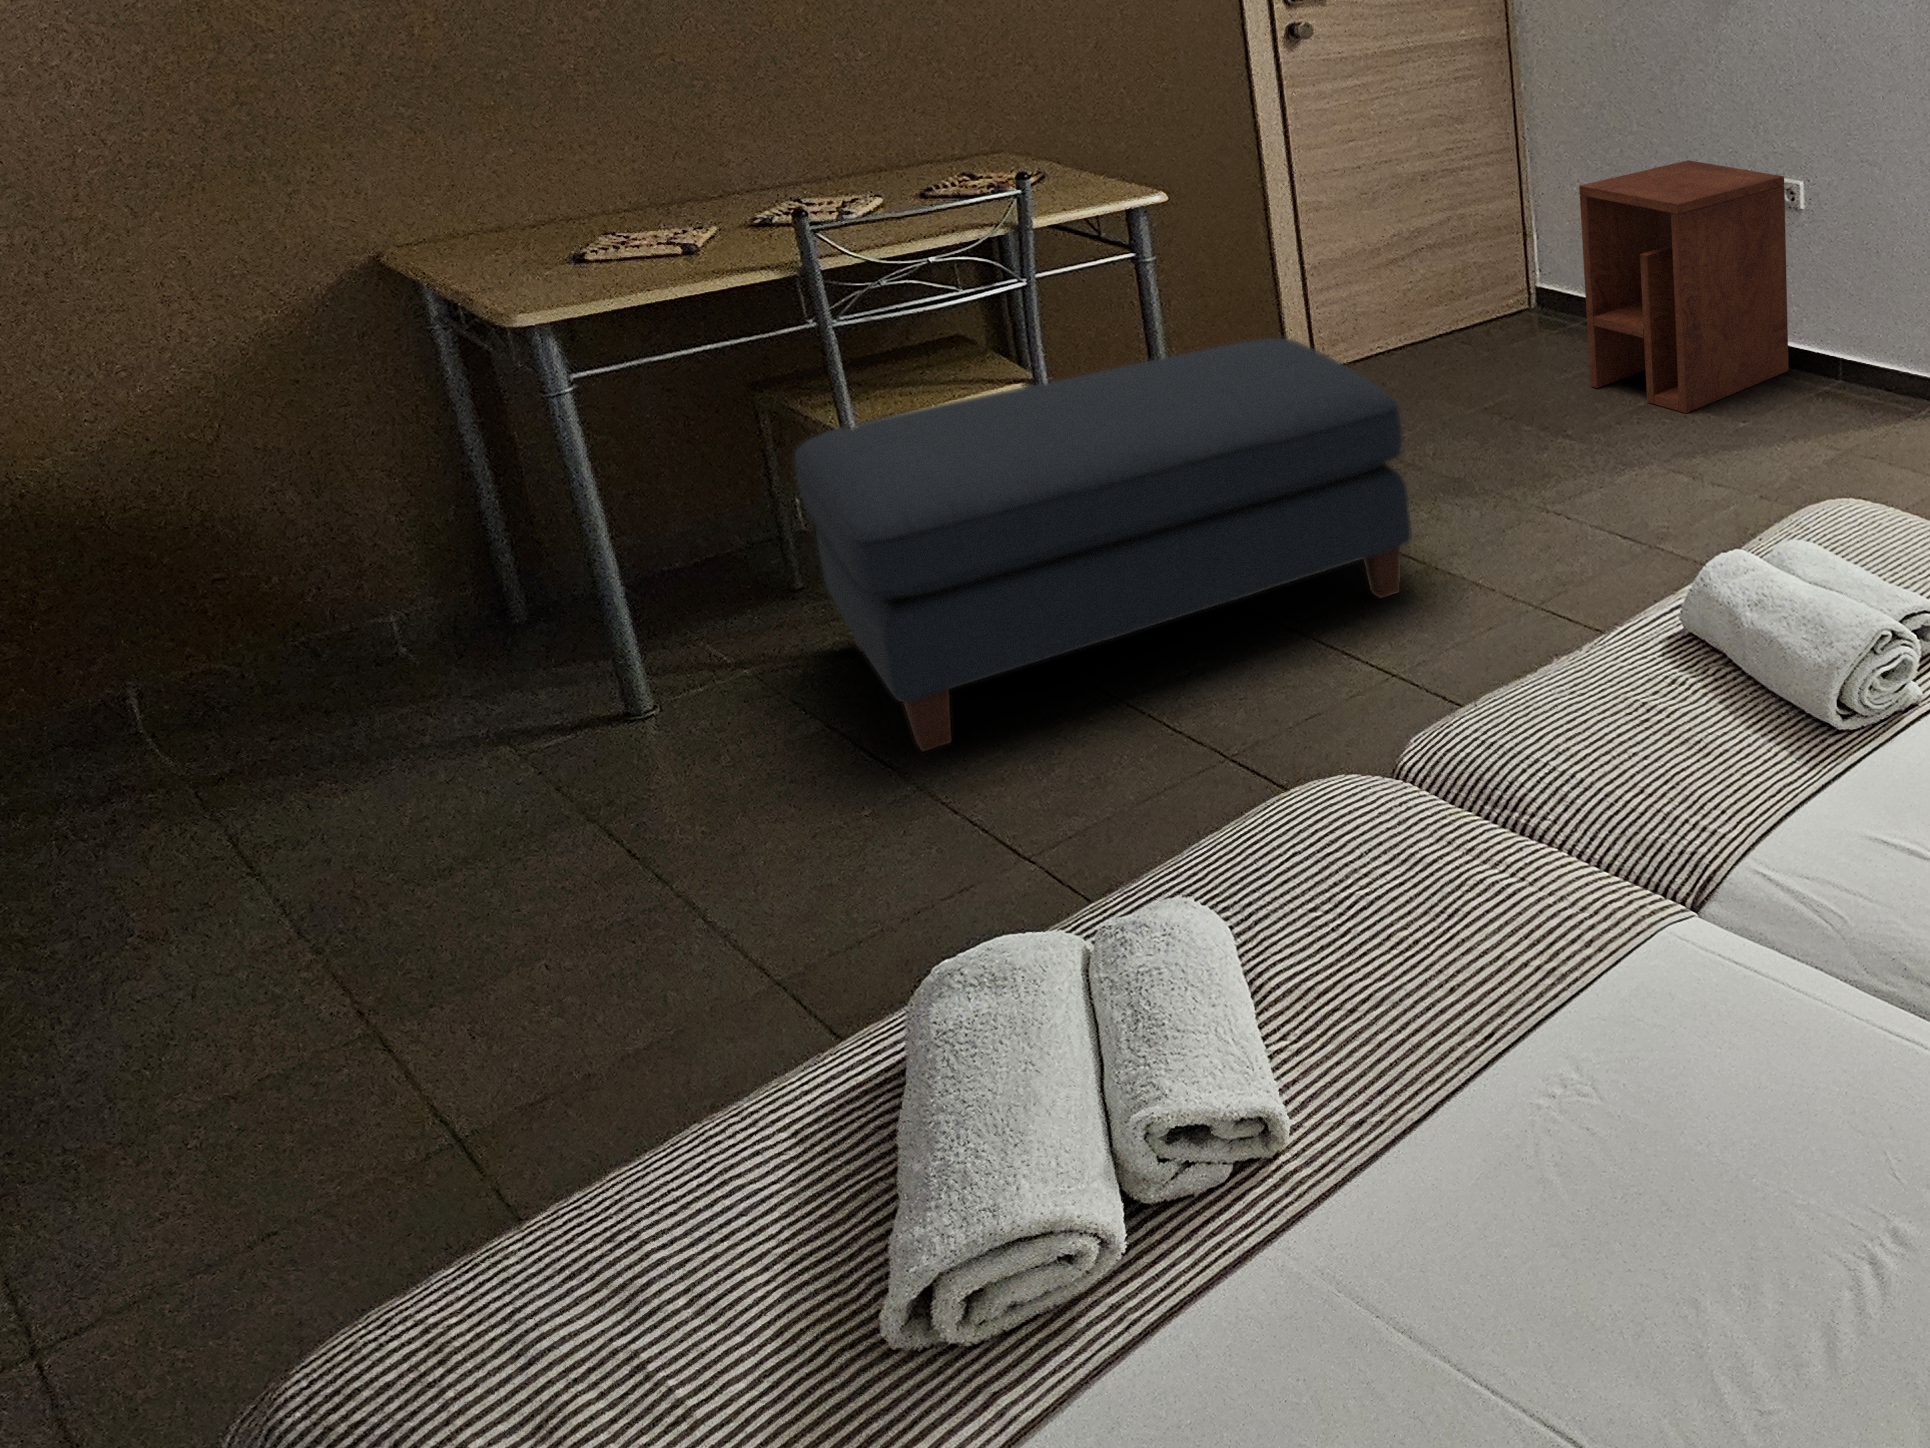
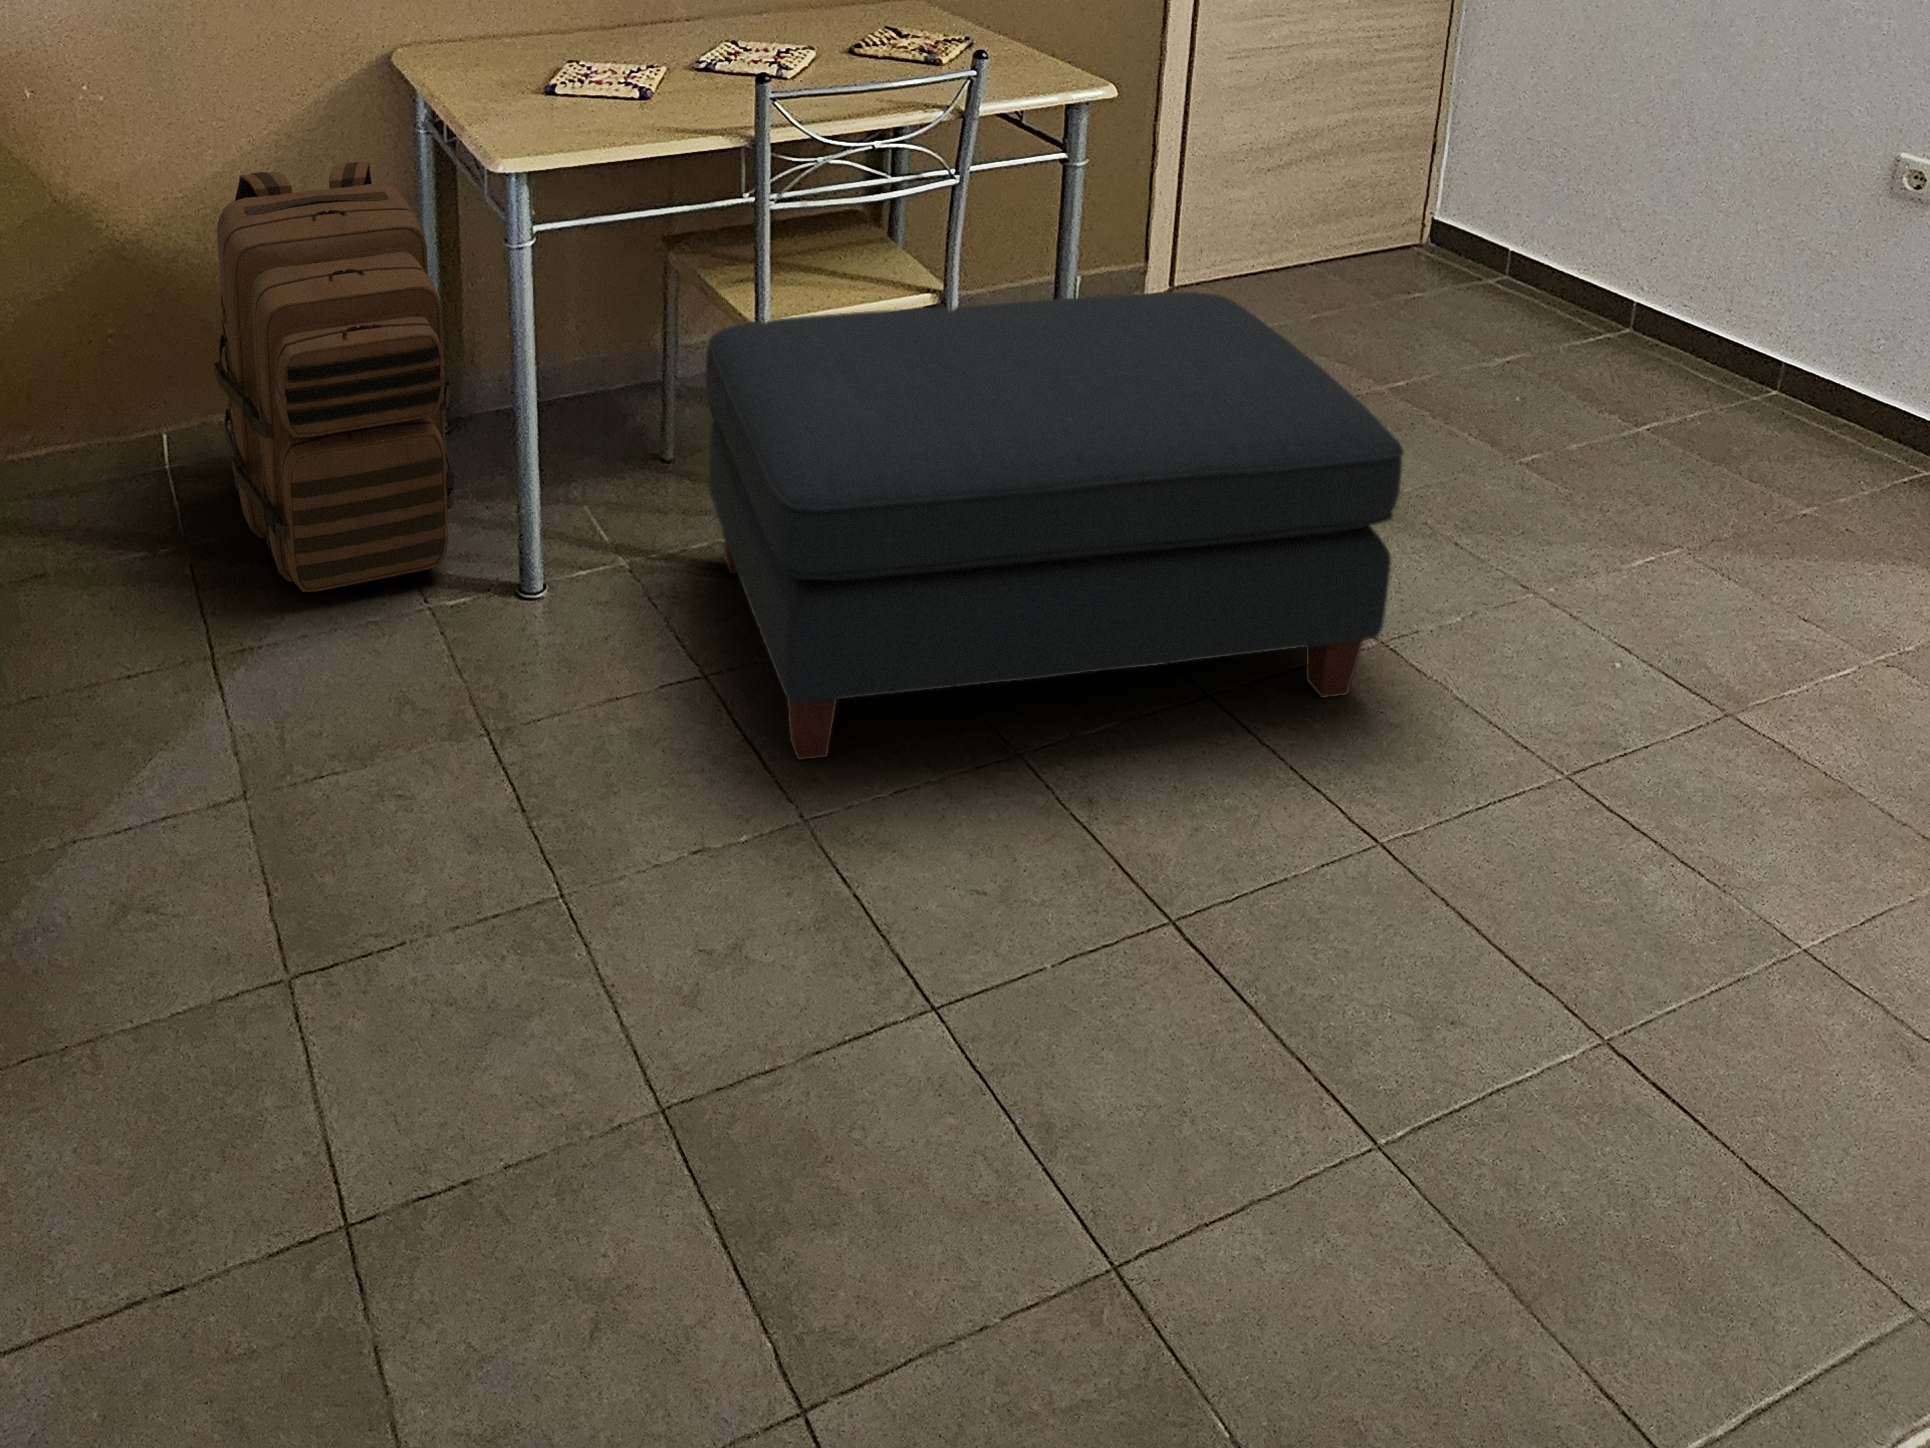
side table: present [1579,160,1789,413] -> none [1543,110,1919,483]
backpack: none [150,368,528,782] -> present [214,162,454,592]

